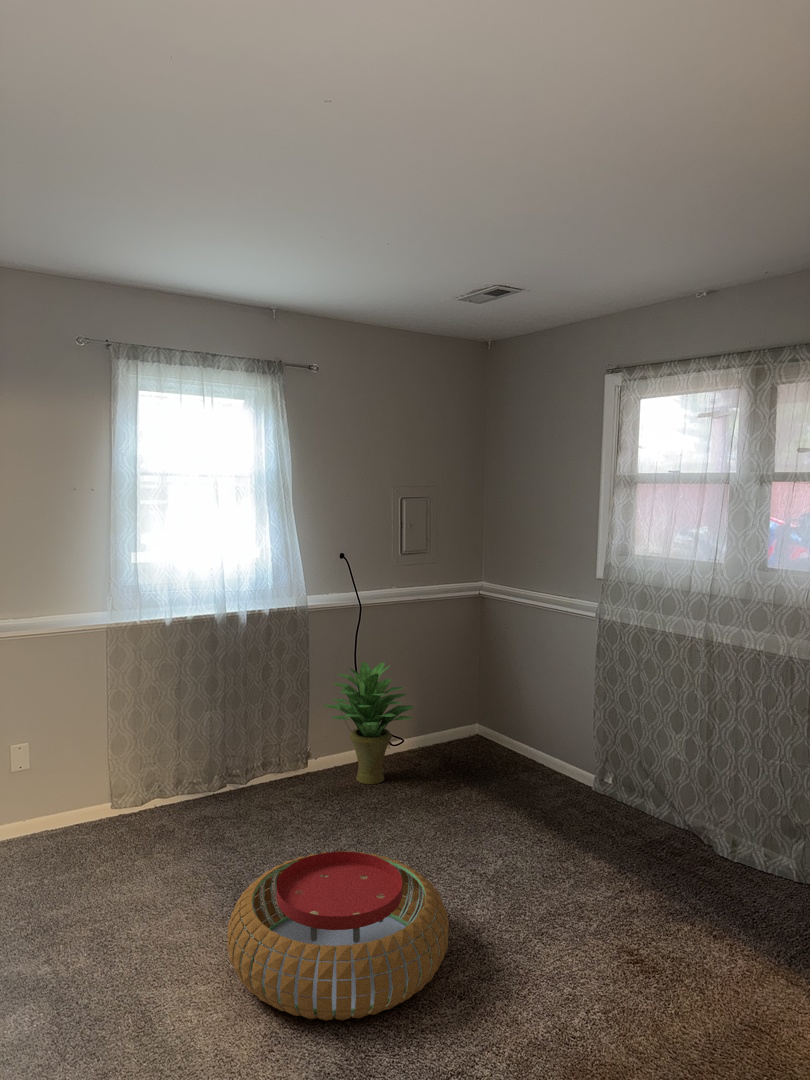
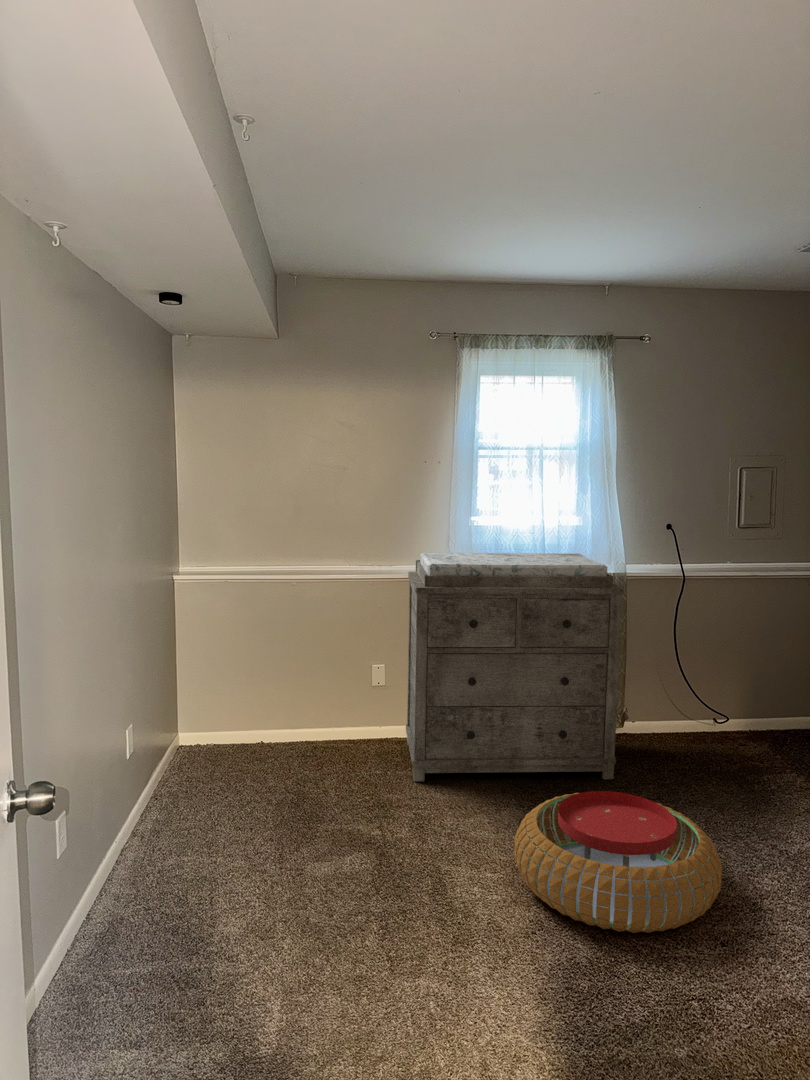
dresser: none [60,590,313,881] -> present [406,552,623,781]
potted plant: present [324,662,413,784] -> none [640,633,737,754]

